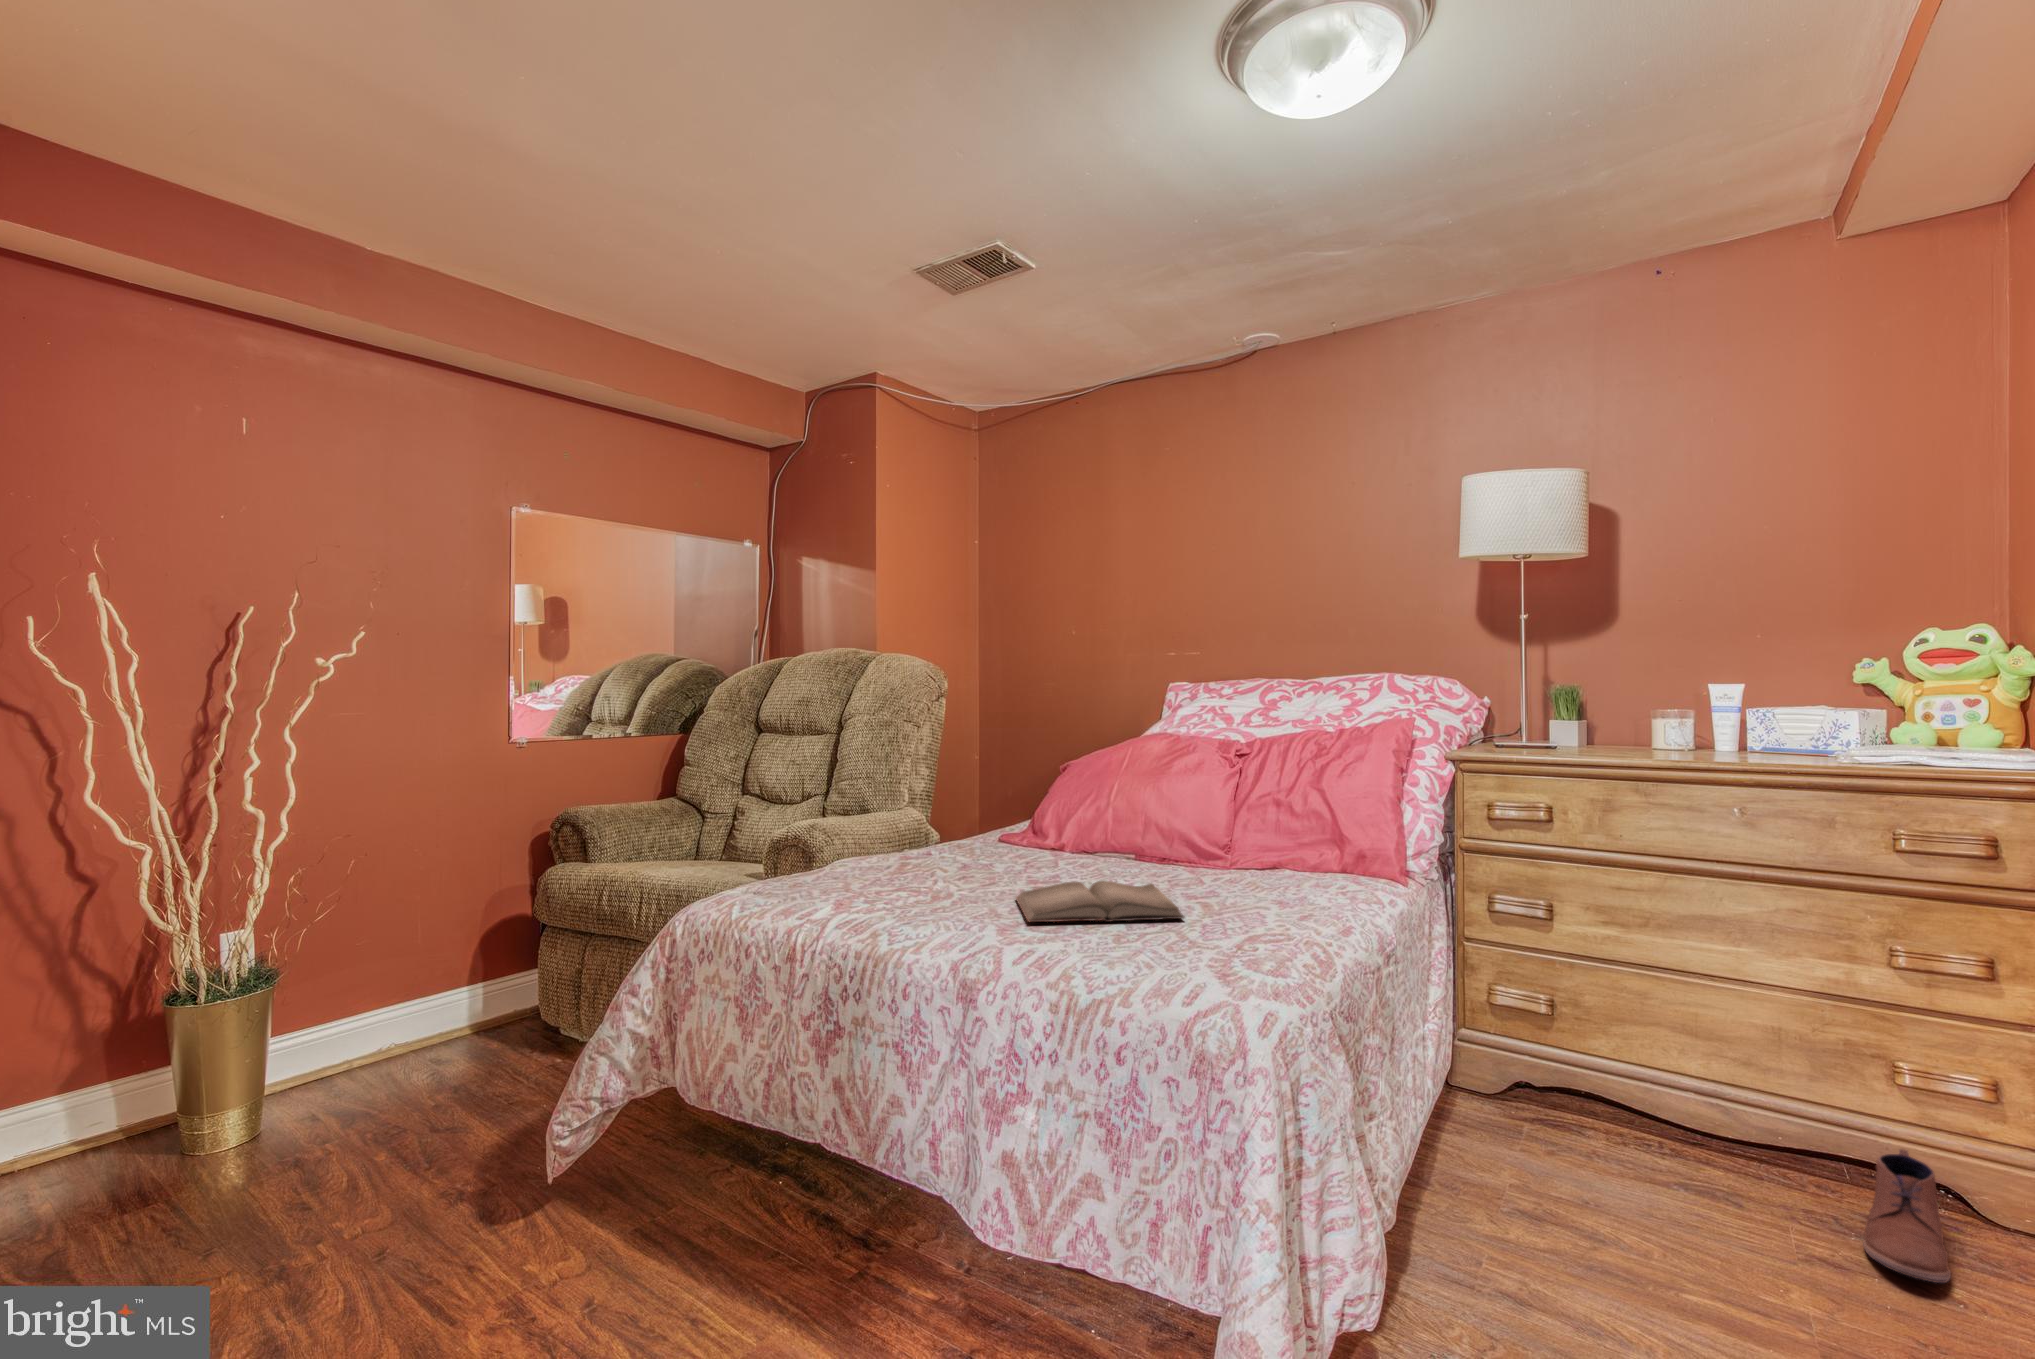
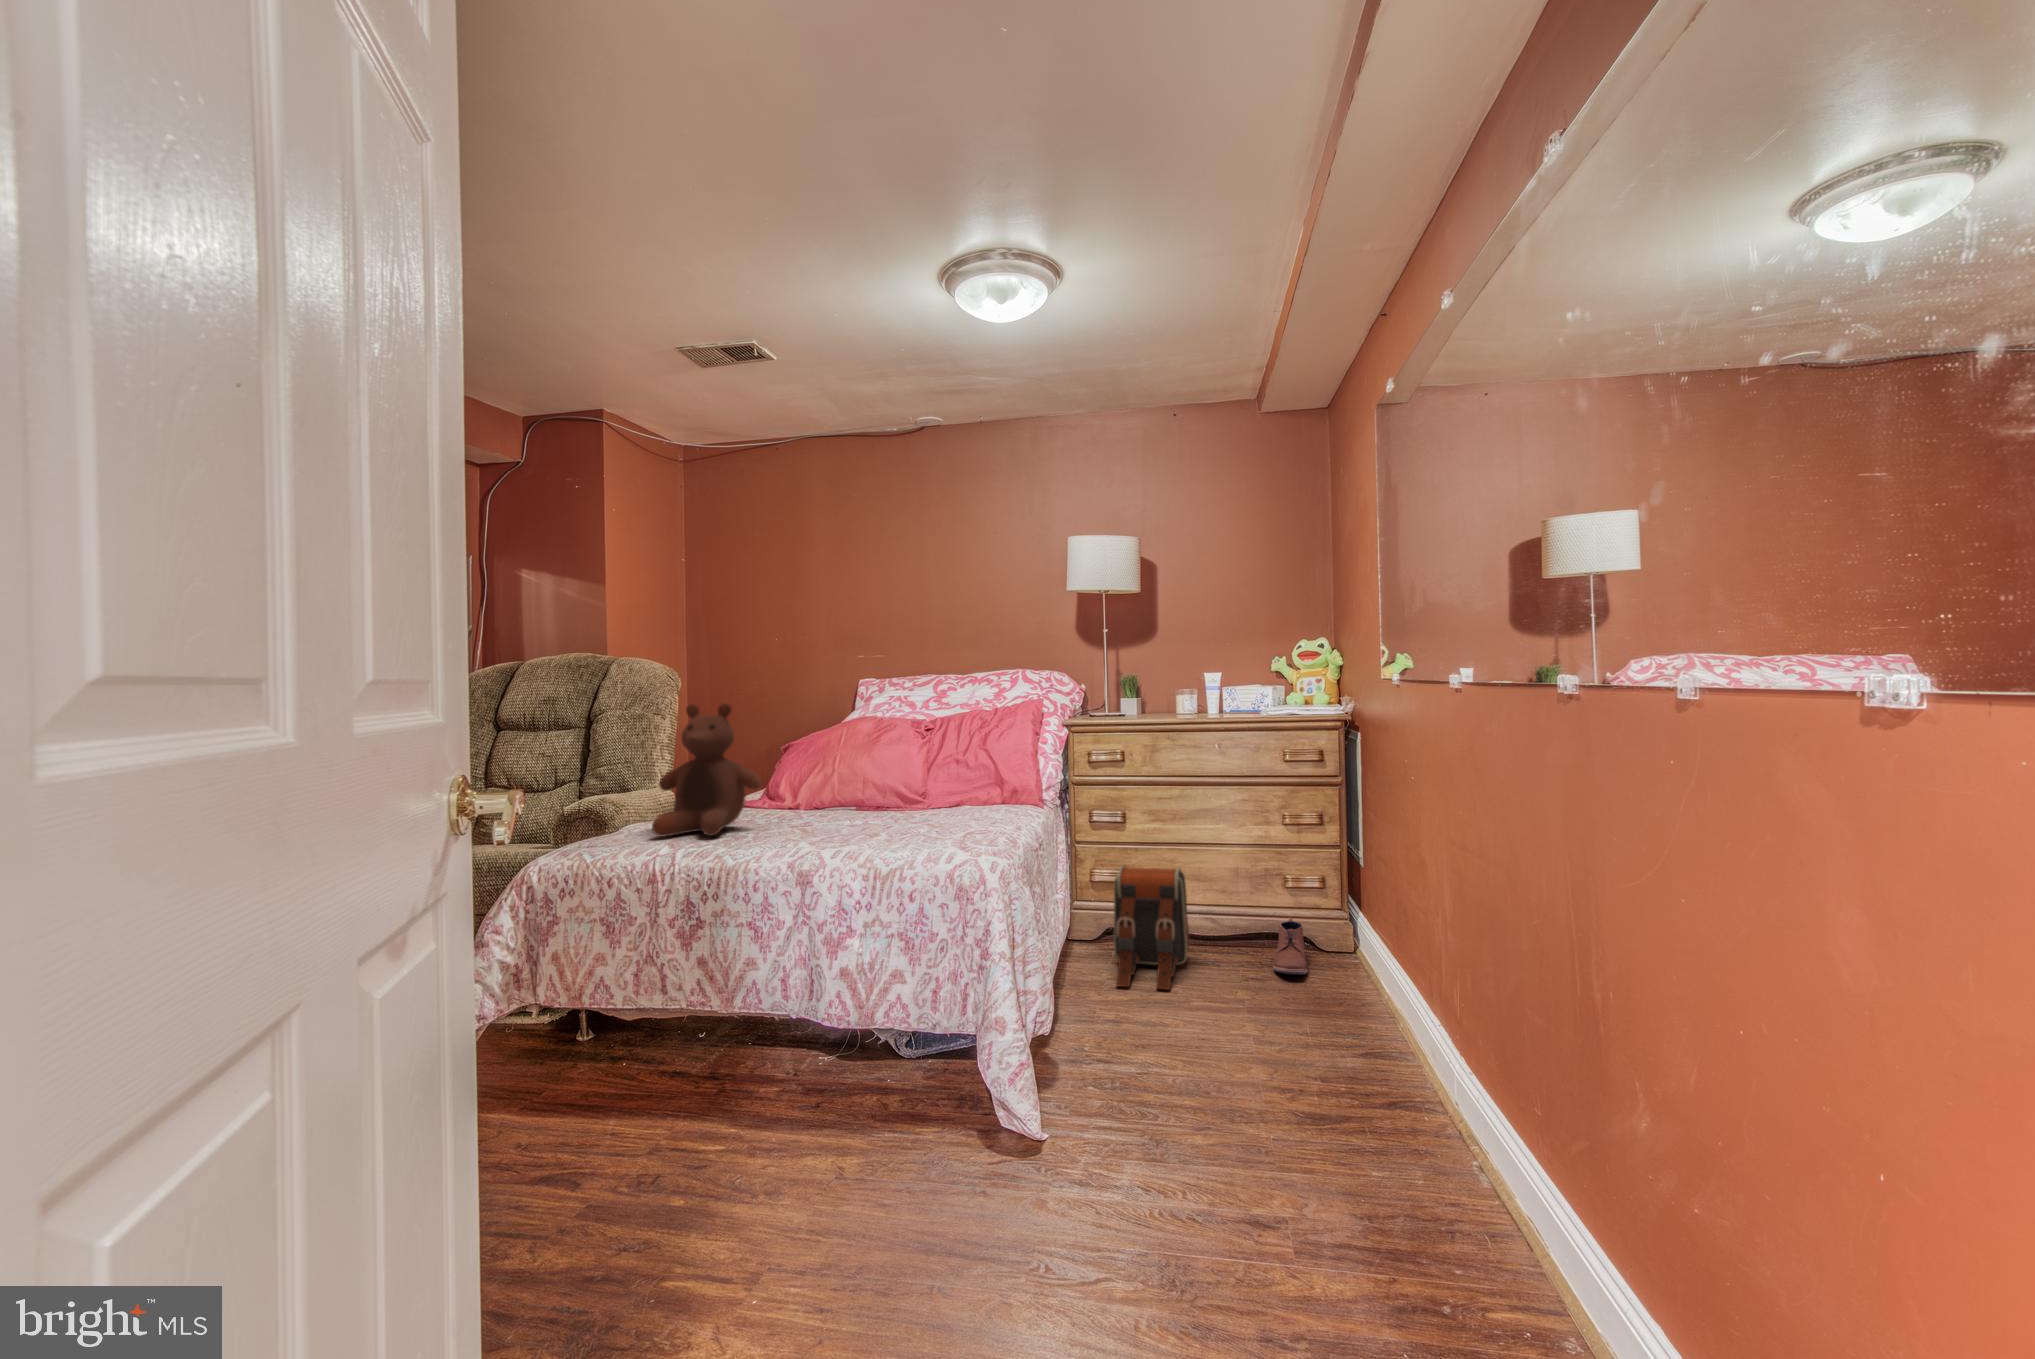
stuffed bear: none [821,714,964,898] -> present [652,703,761,837]
hardback book: present [1016,880,1185,922] -> none [804,811,927,837]
backpack: none [1522,998,1674,1247] -> present [1114,866,1190,990]

